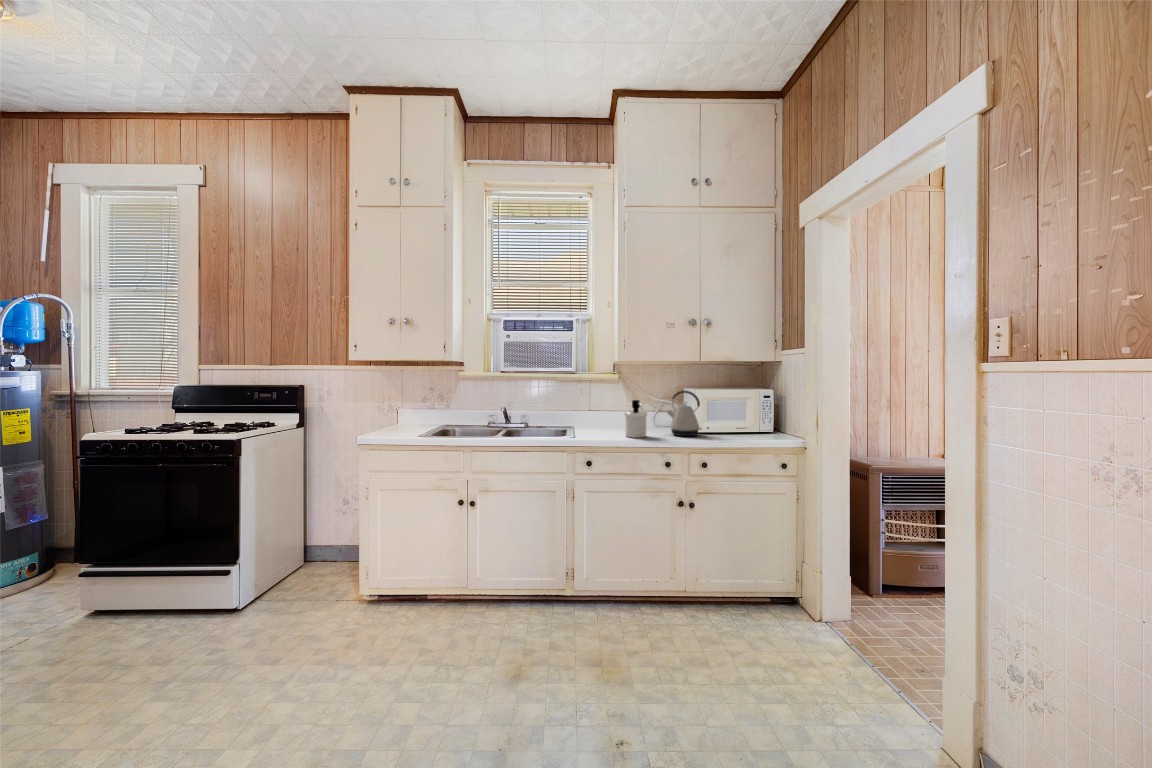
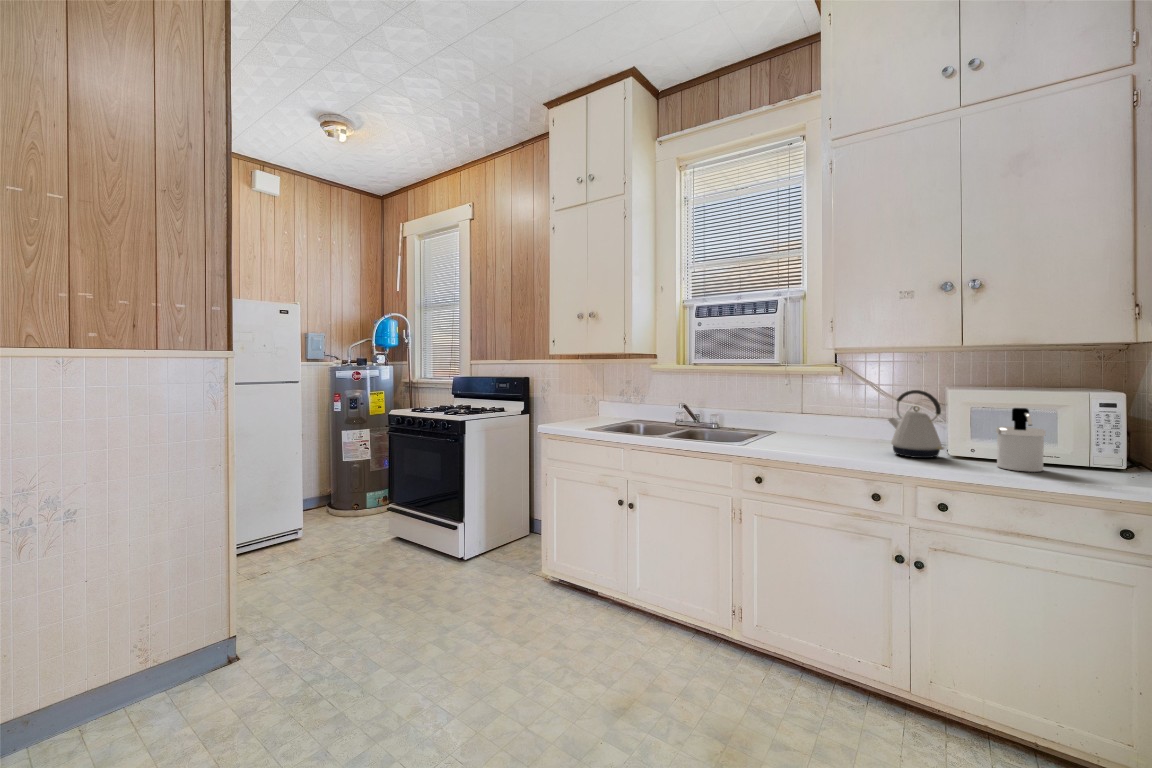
soap dispenser: present [625,400,647,437] -> present [996,408,1046,472]

